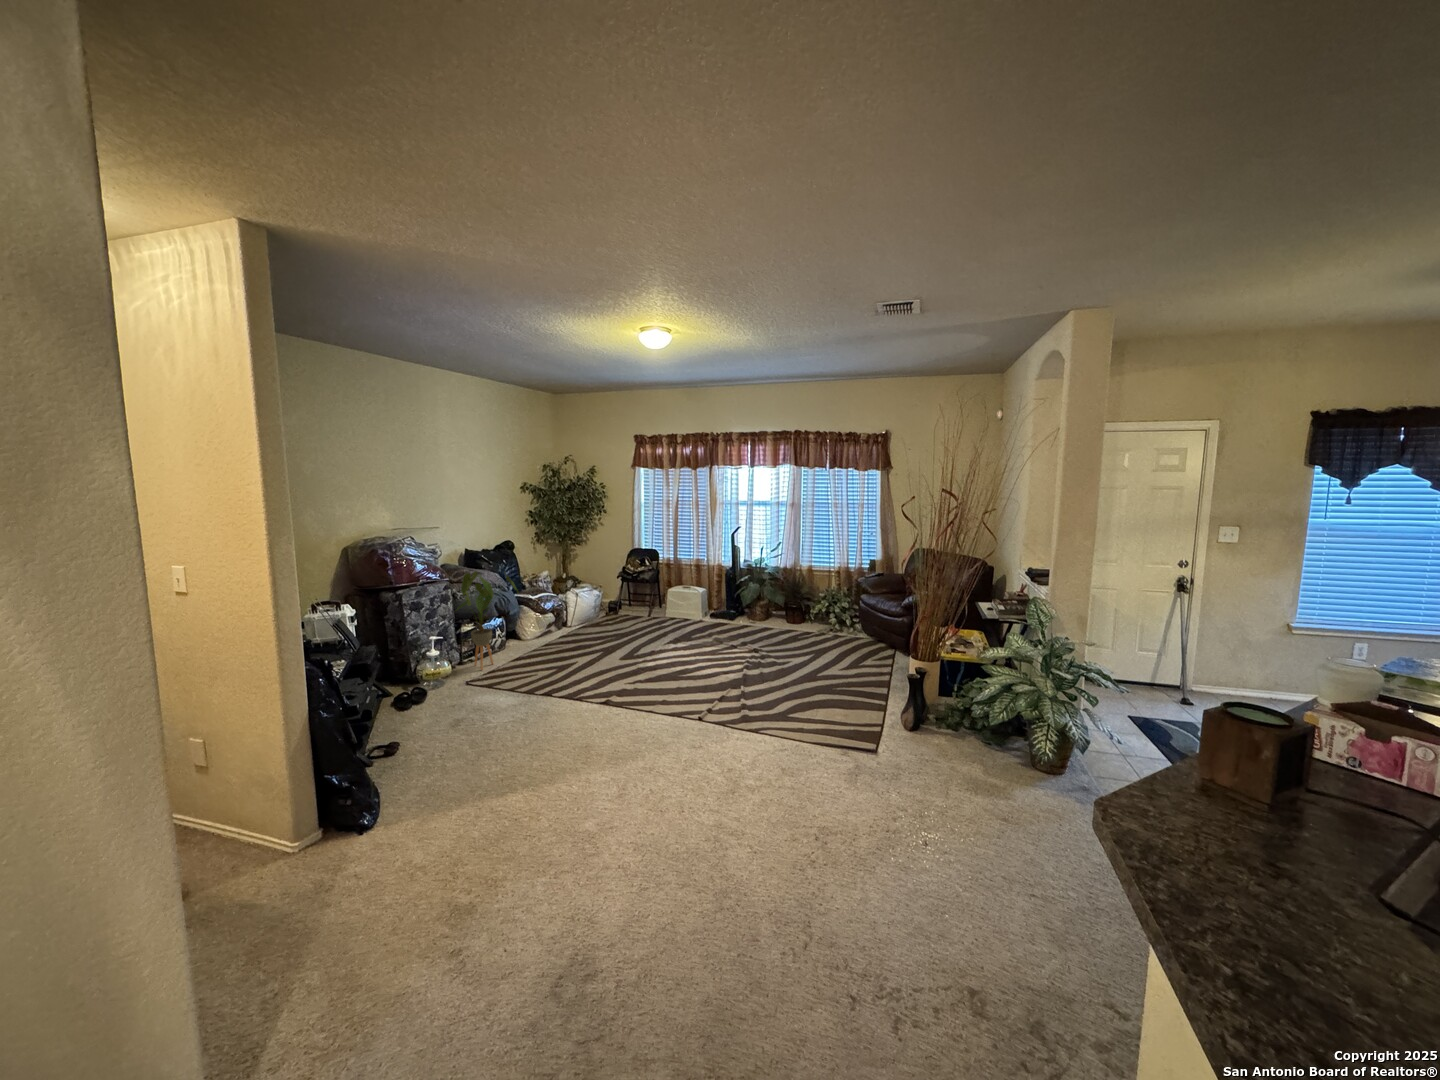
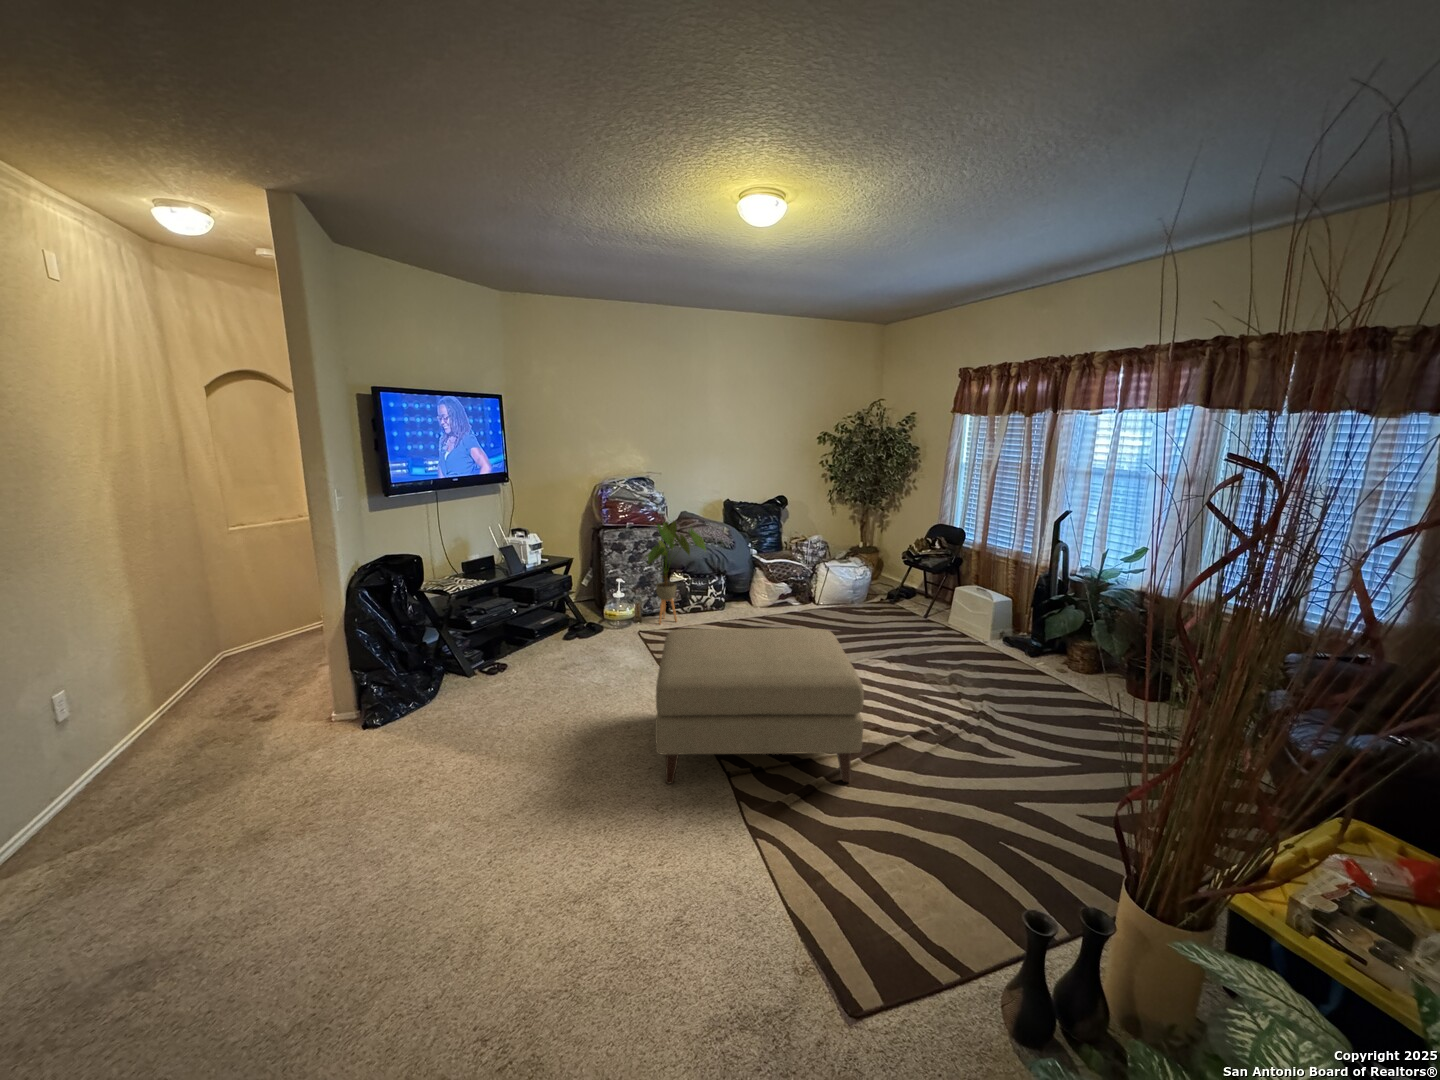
ottoman: none [609,616,755,728] -> present [655,628,864,784]

